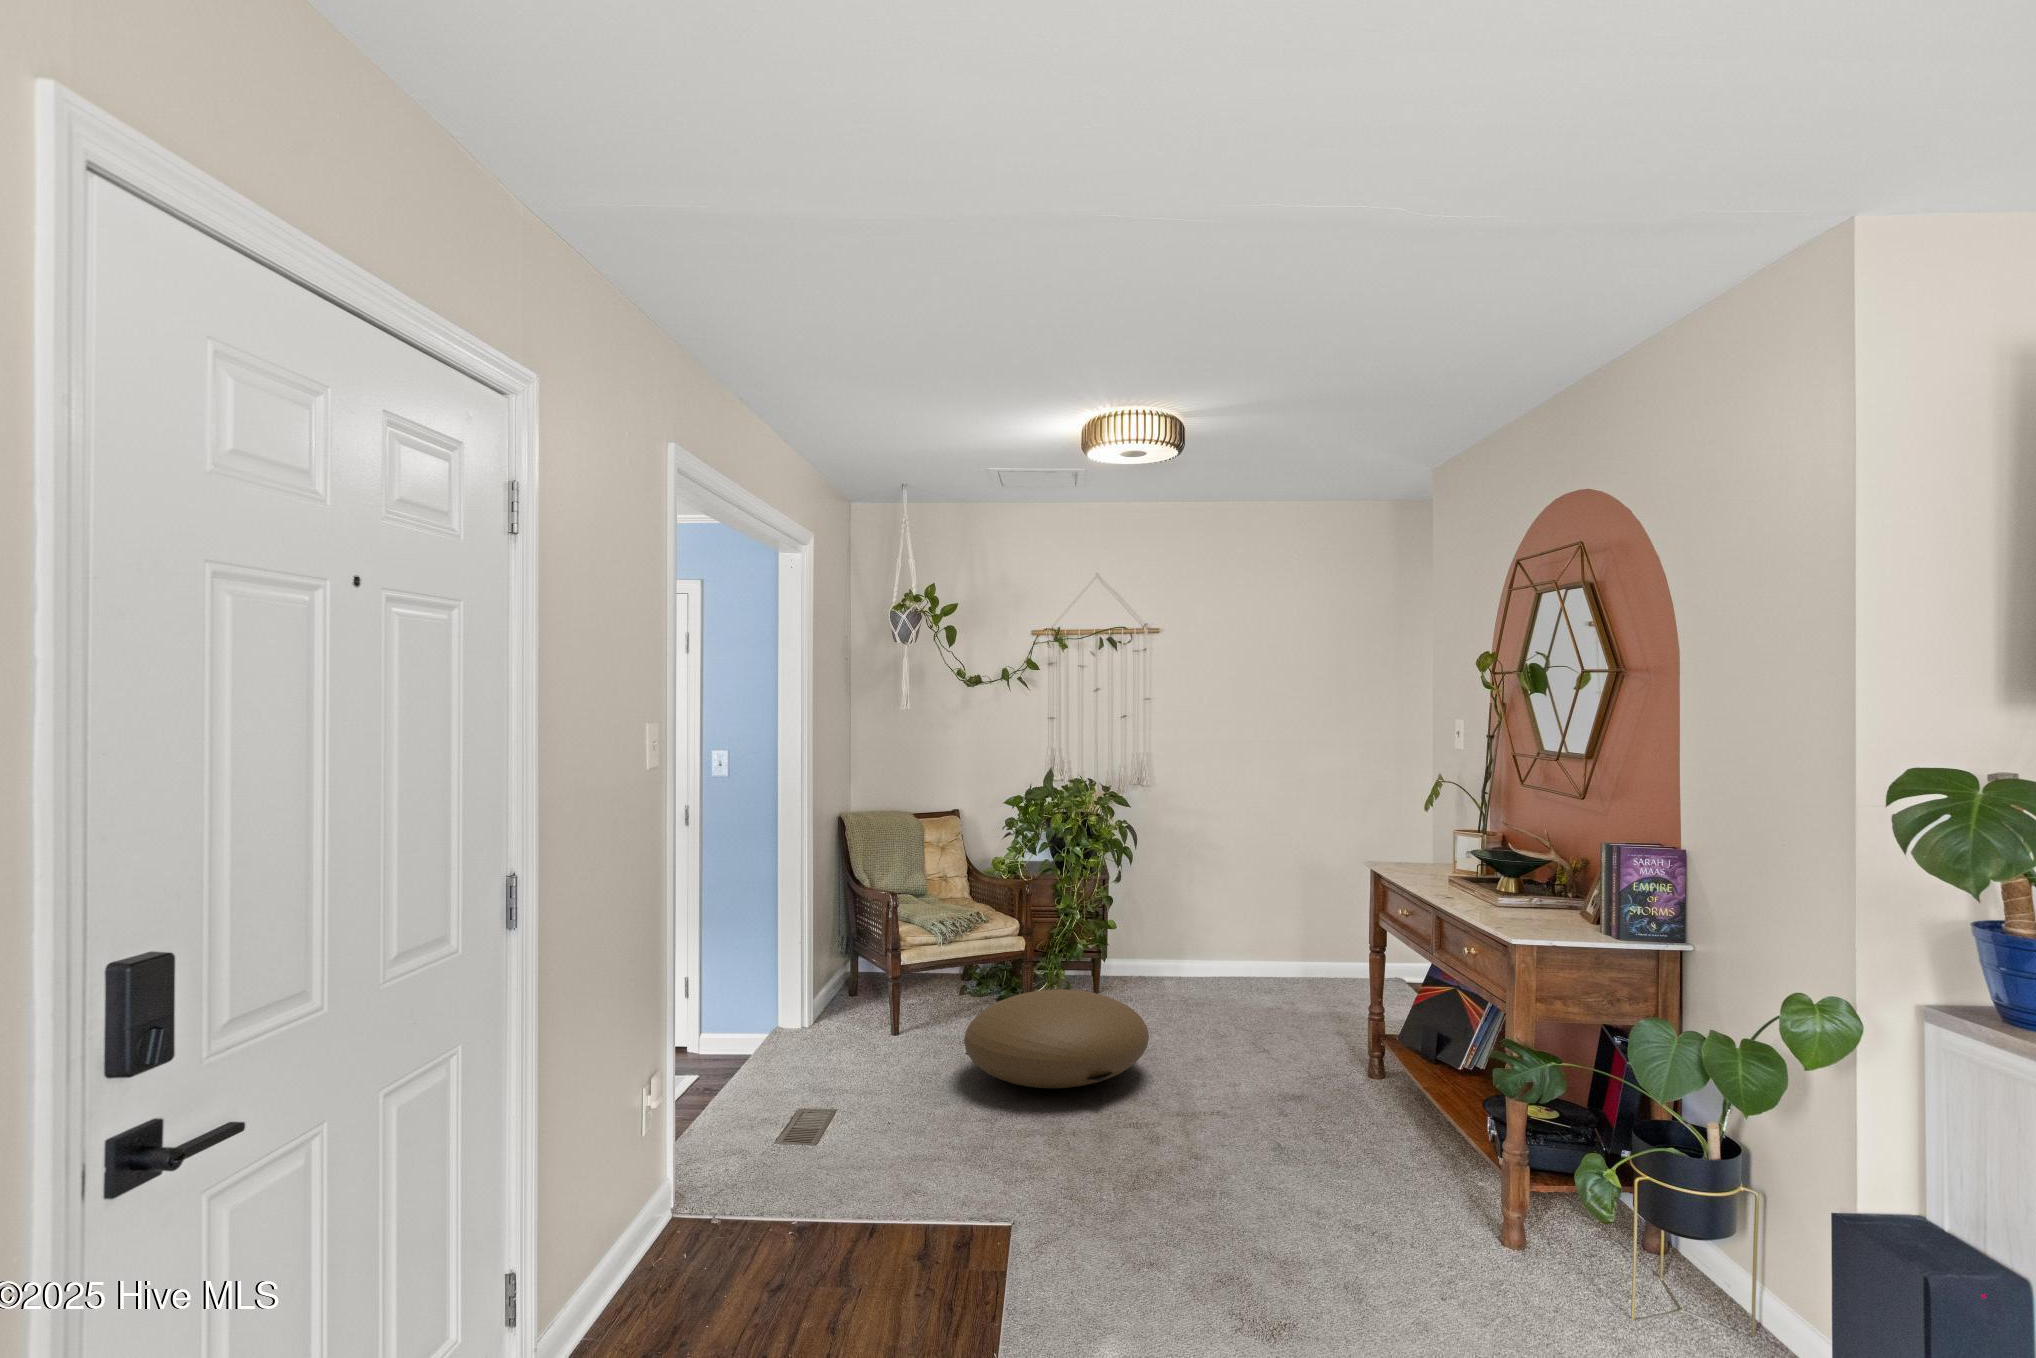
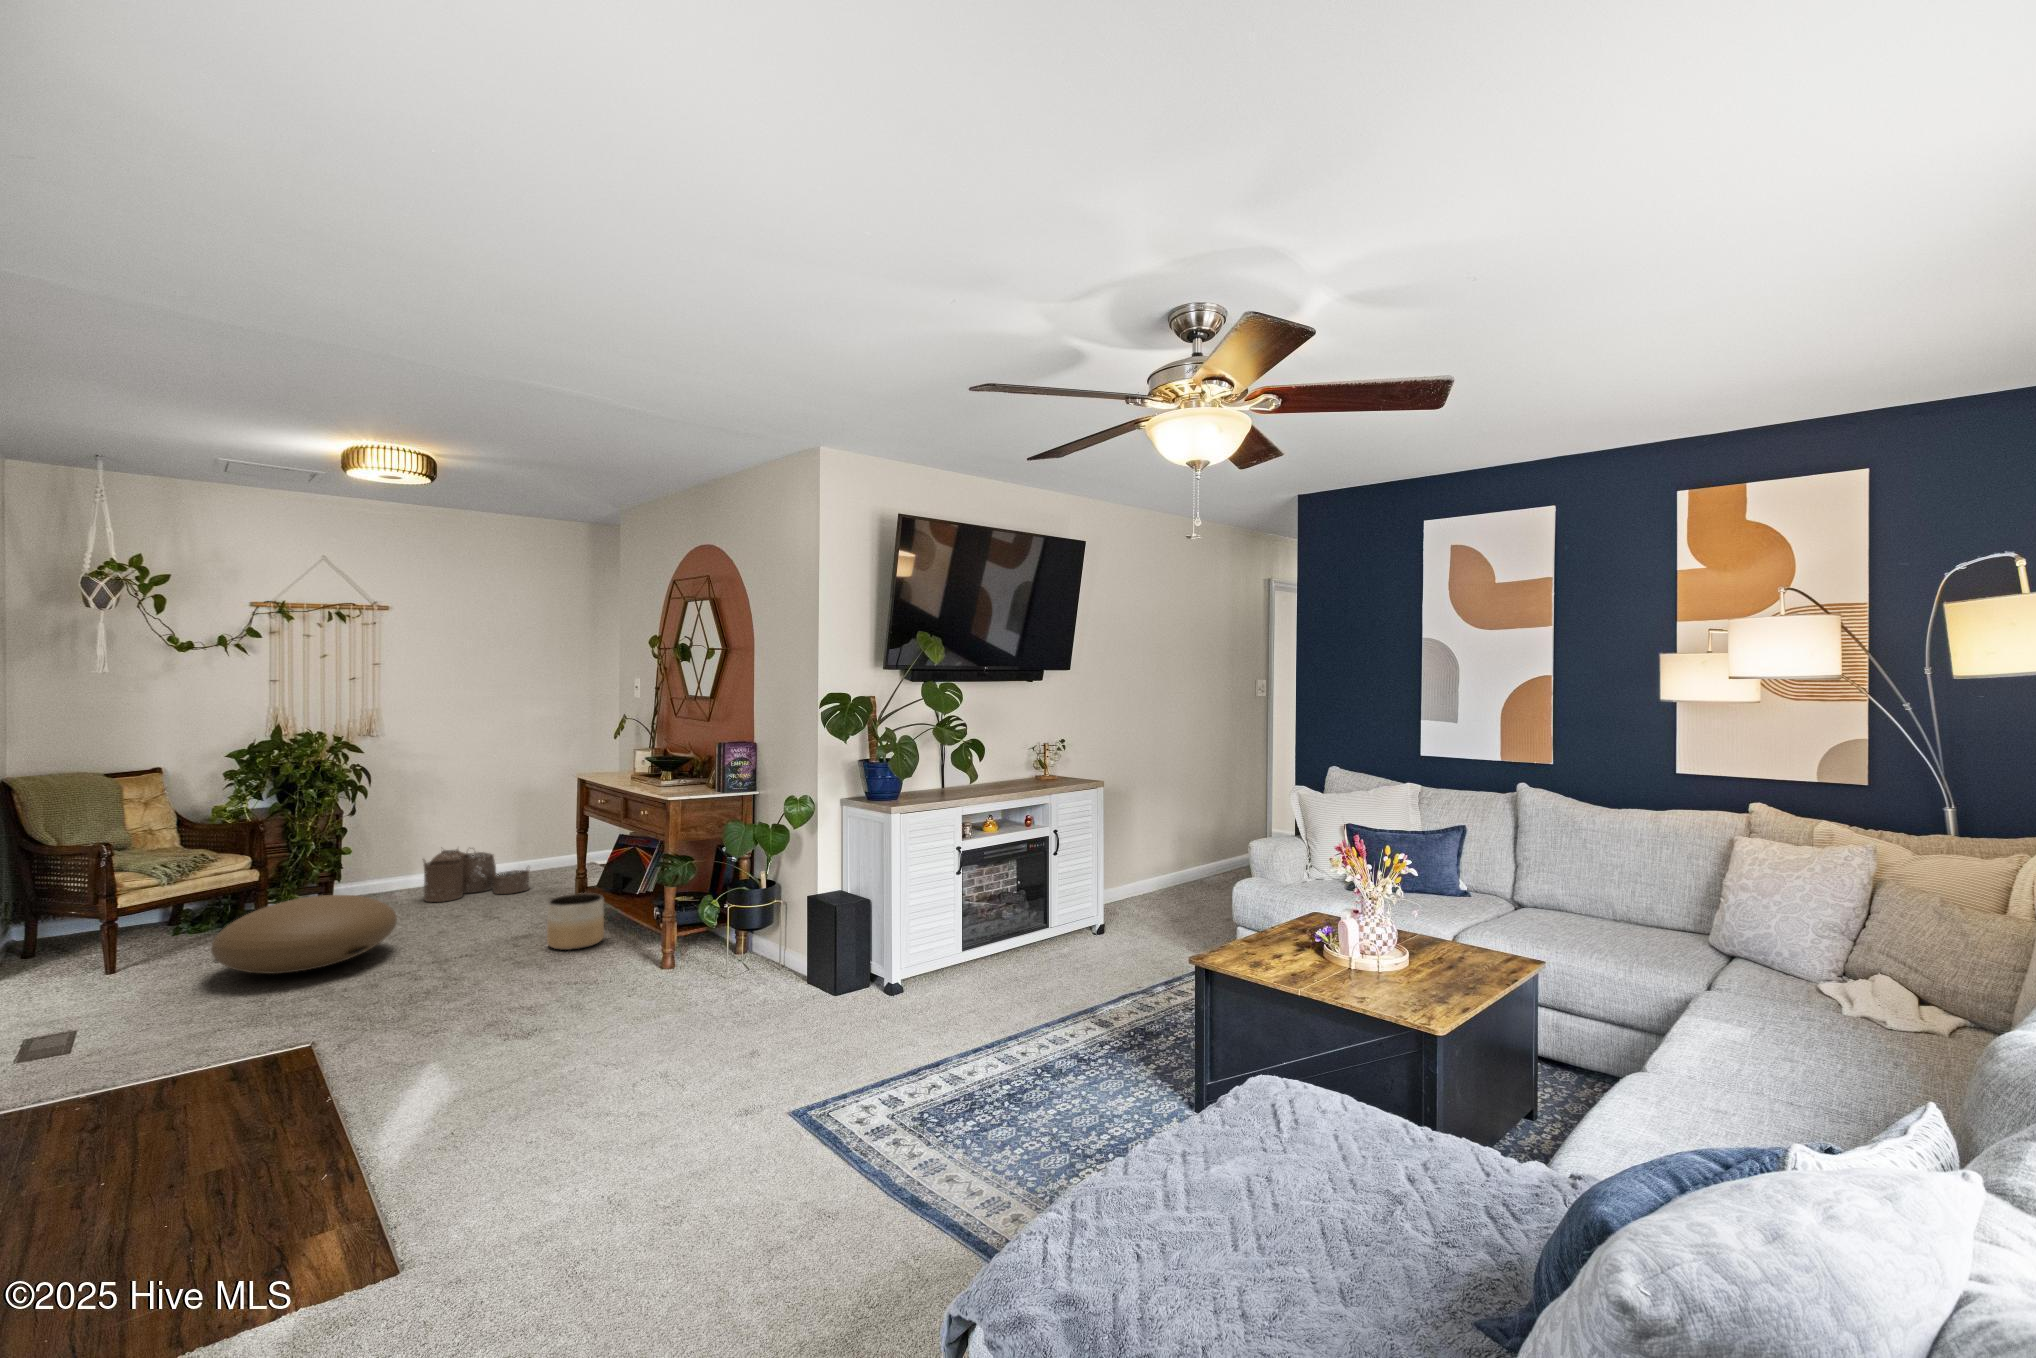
woven basket: none [1190,934,1317,1015] -> present [423,849,529,902]
planter: none [1330,1051,1412,1144] -> present [547,893,604,950]

